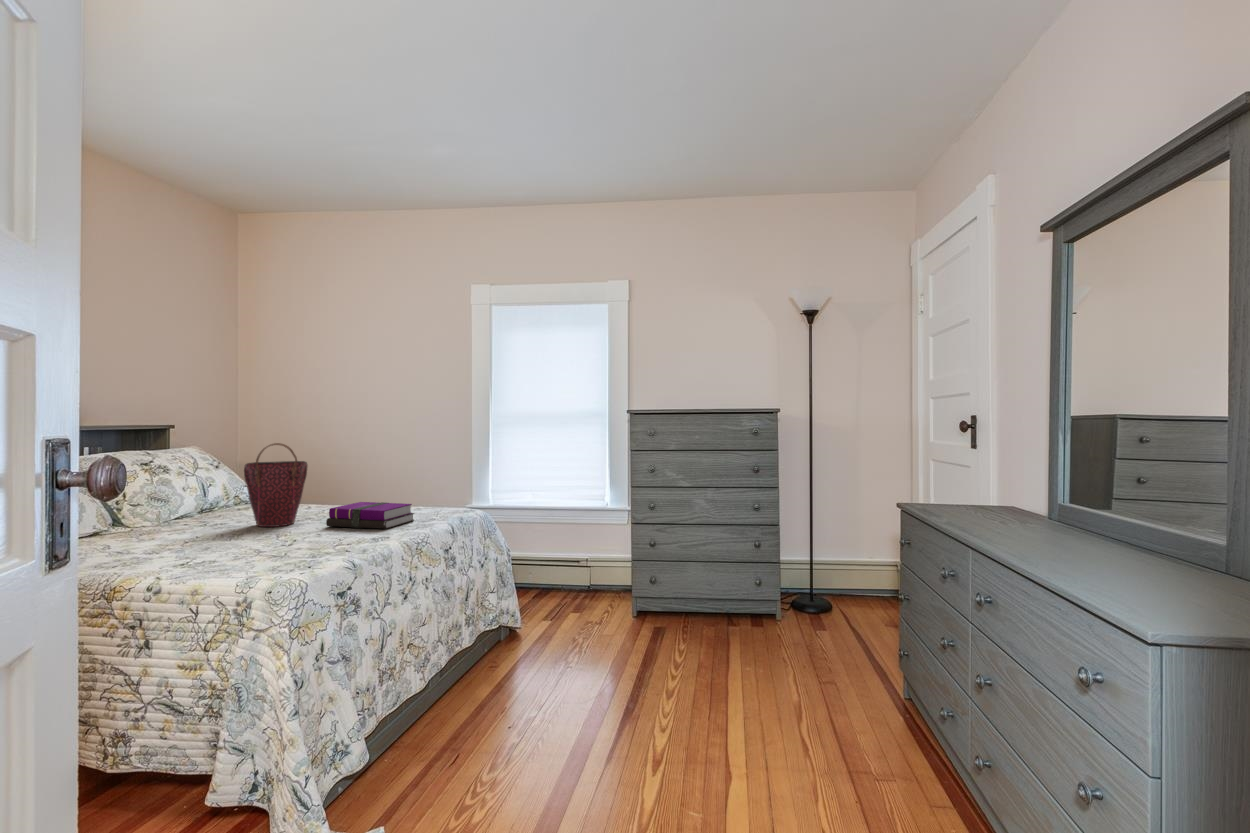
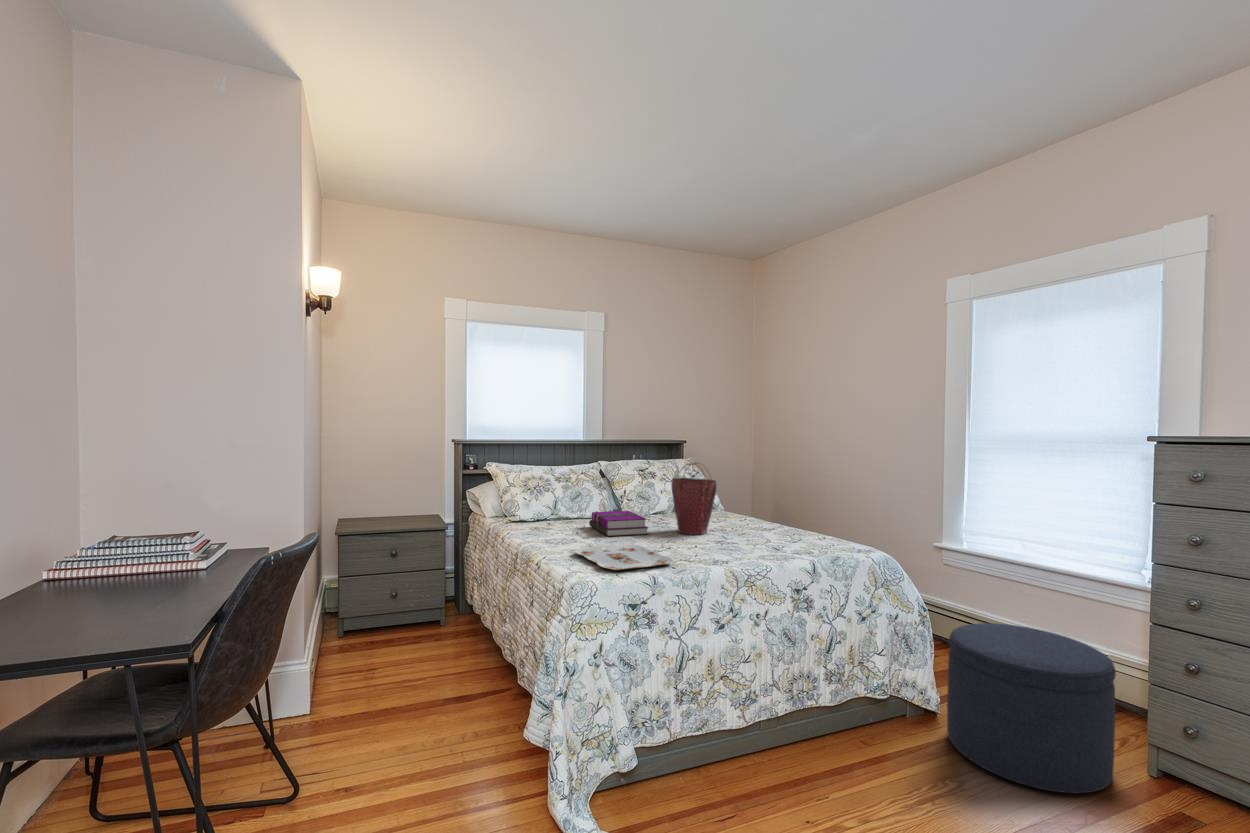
notebook: present [326,502,414,529] -> present [589,511,649,536]
serving tray: none [189,542,337,566] -> present [575,544,673,570]
ottoman: none [538,544,637,648] -> present [947,623,1116,793]

